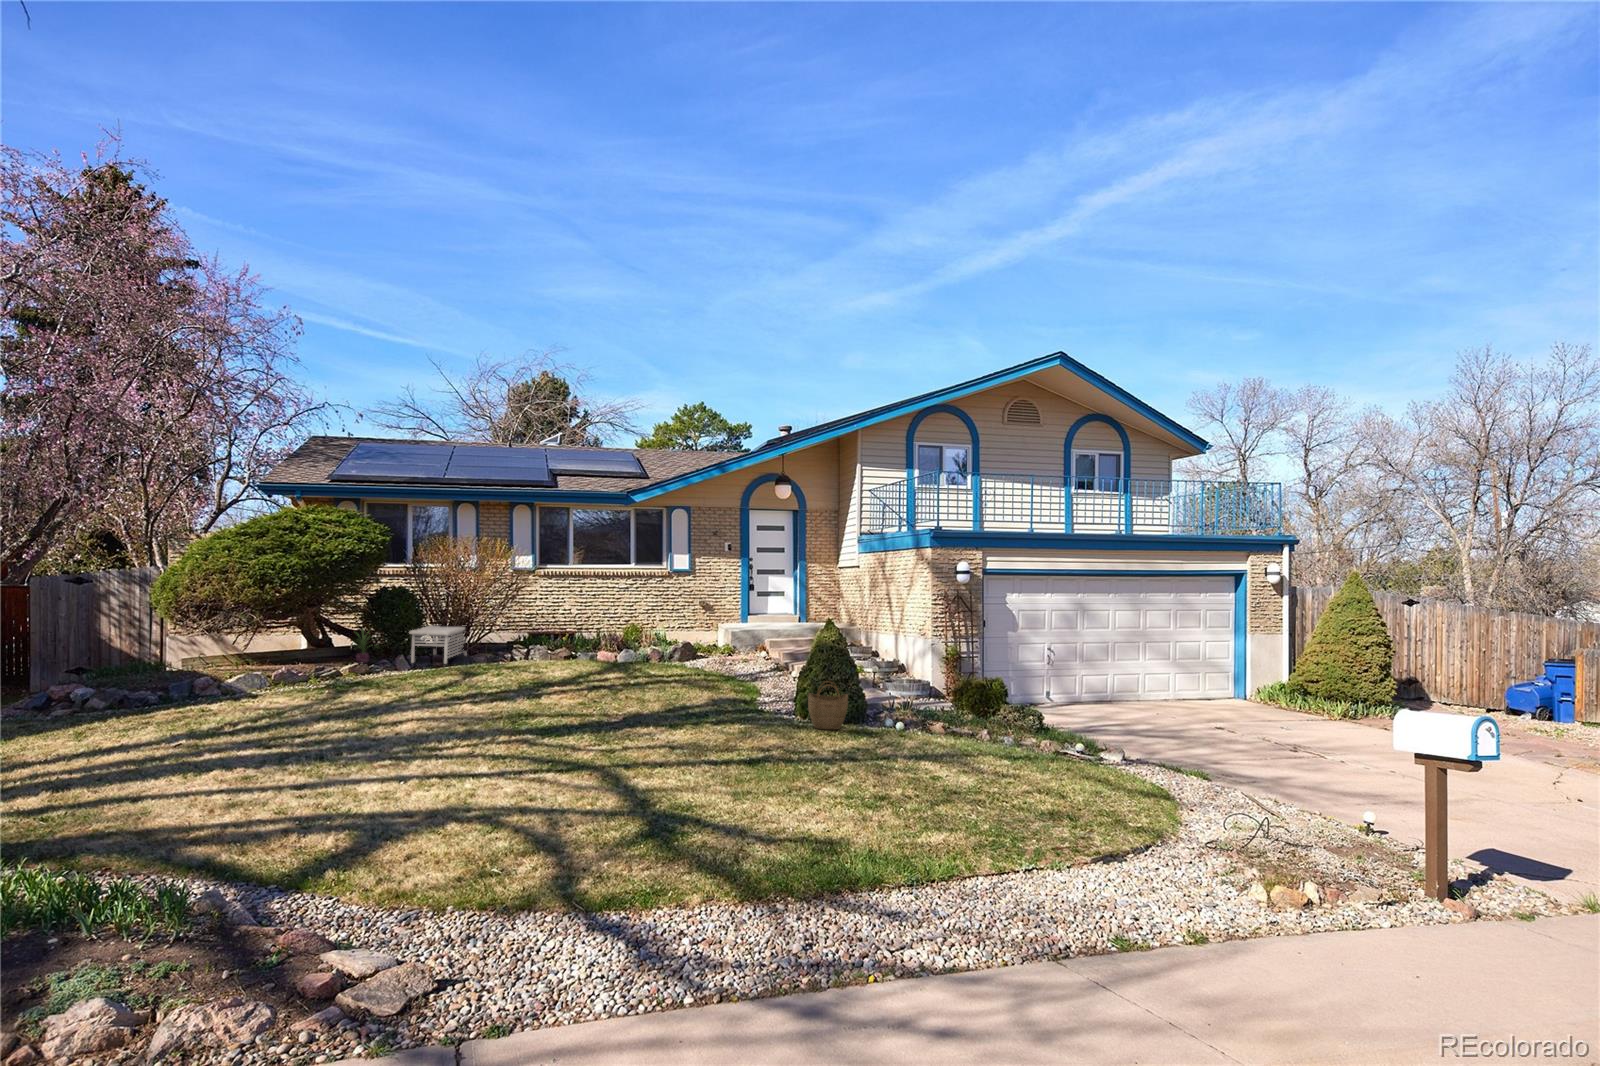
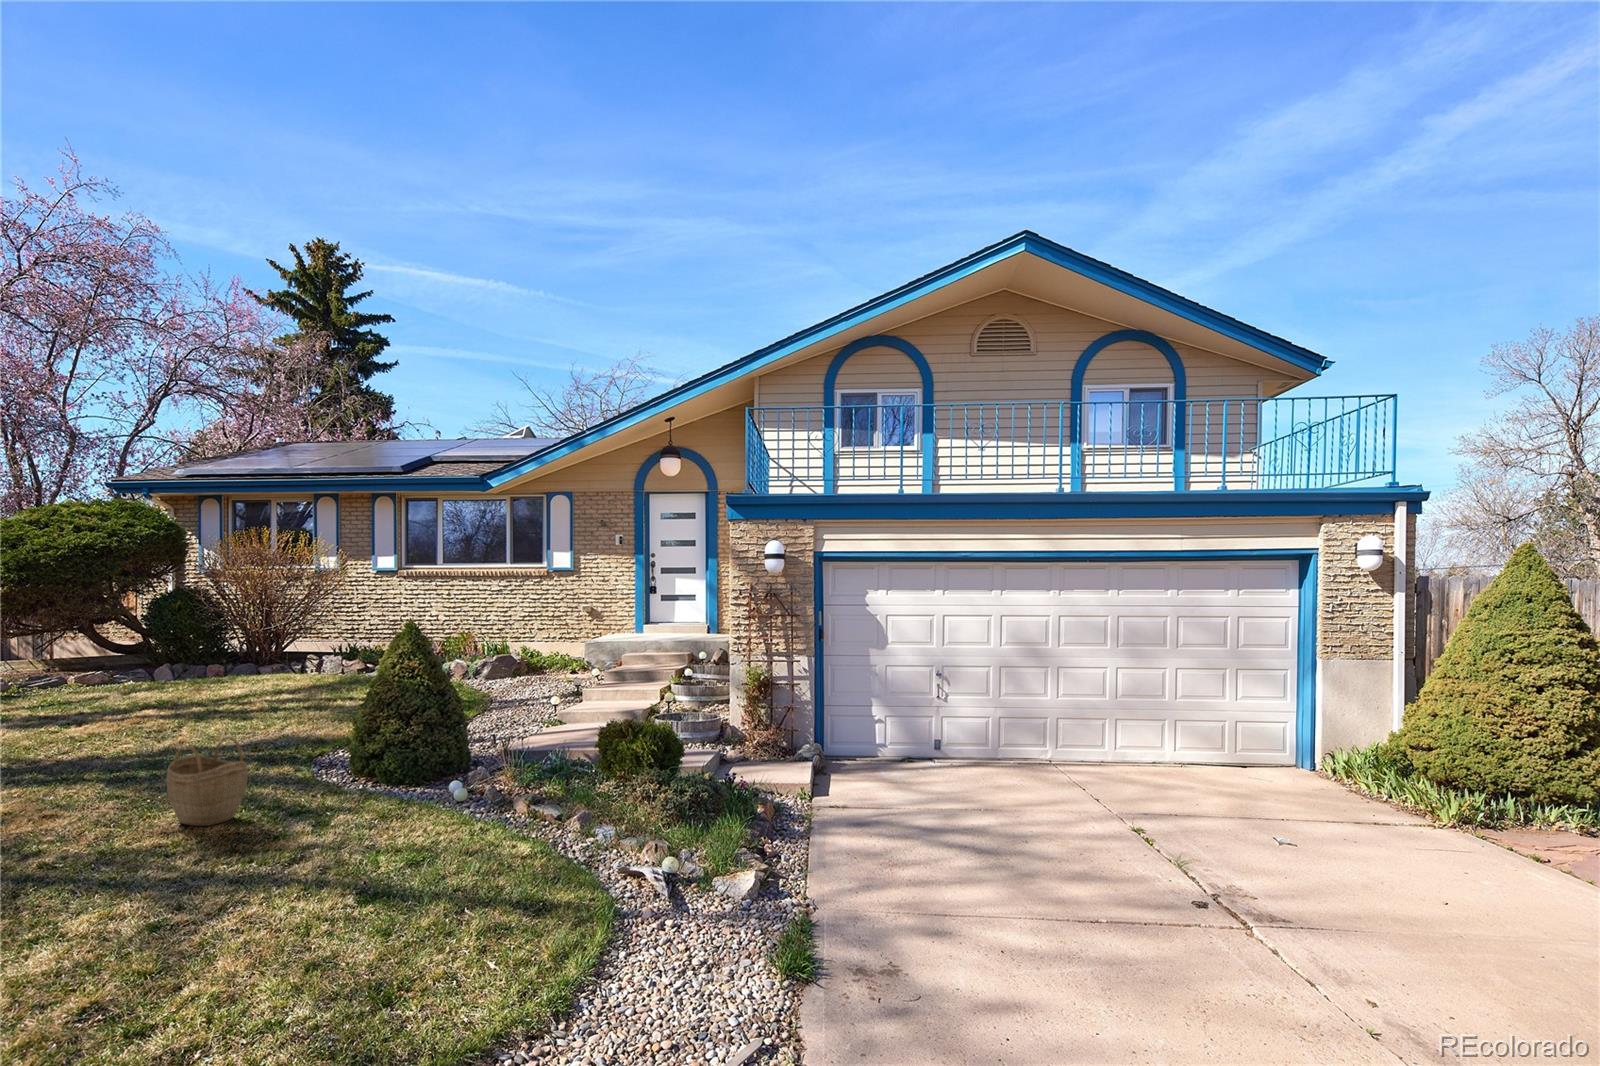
storage bench: present [409,625,467,664] -> none [155,633,265,679]
decorative plant: present [356,629,369,663] -> none [87,636,142,677]

